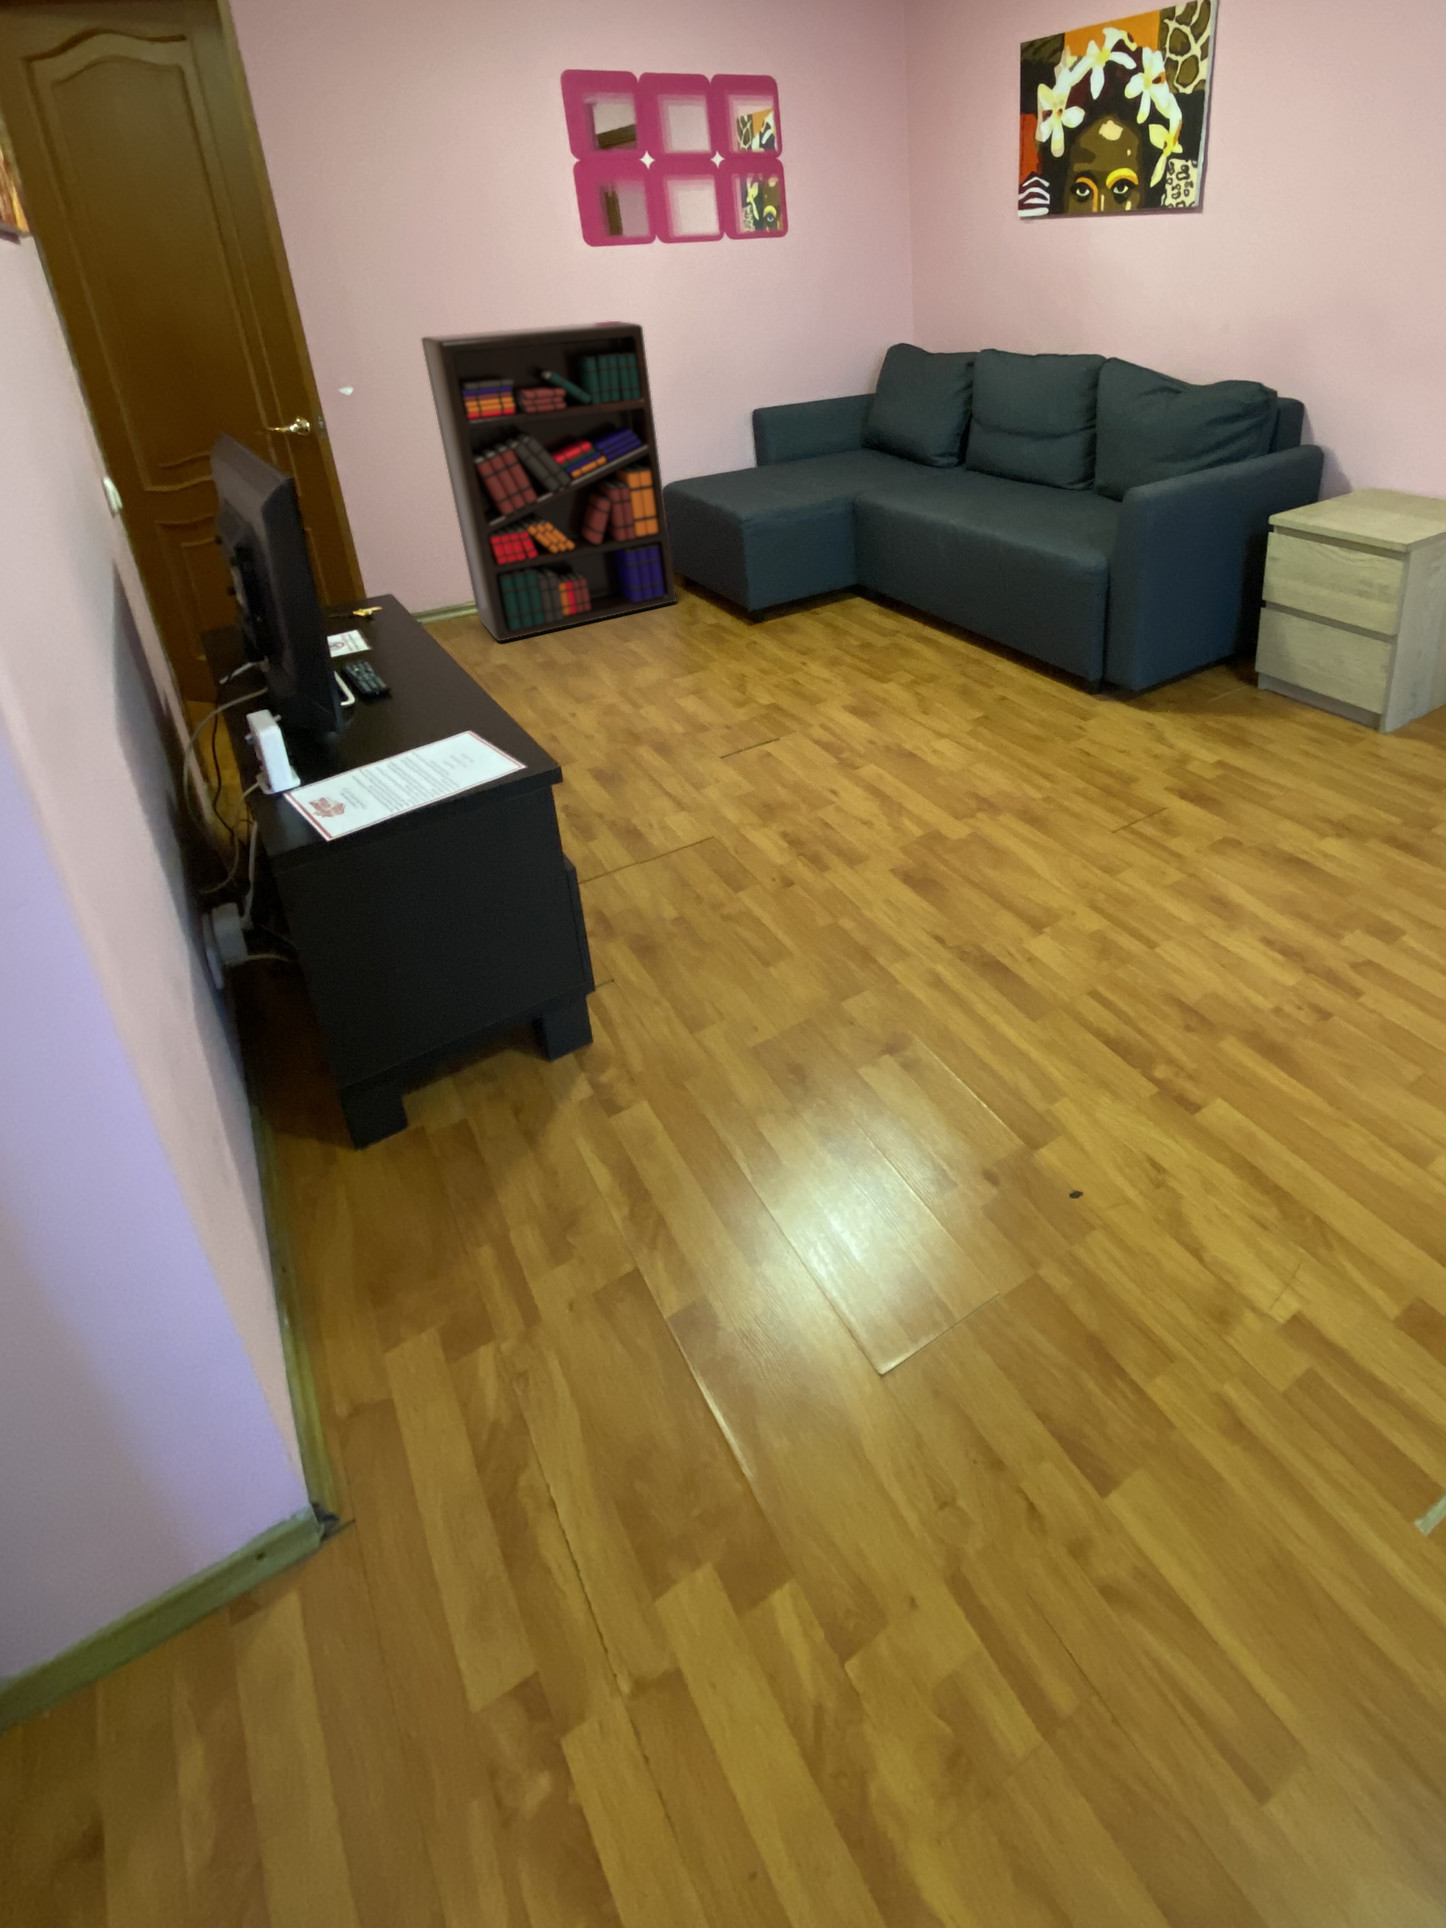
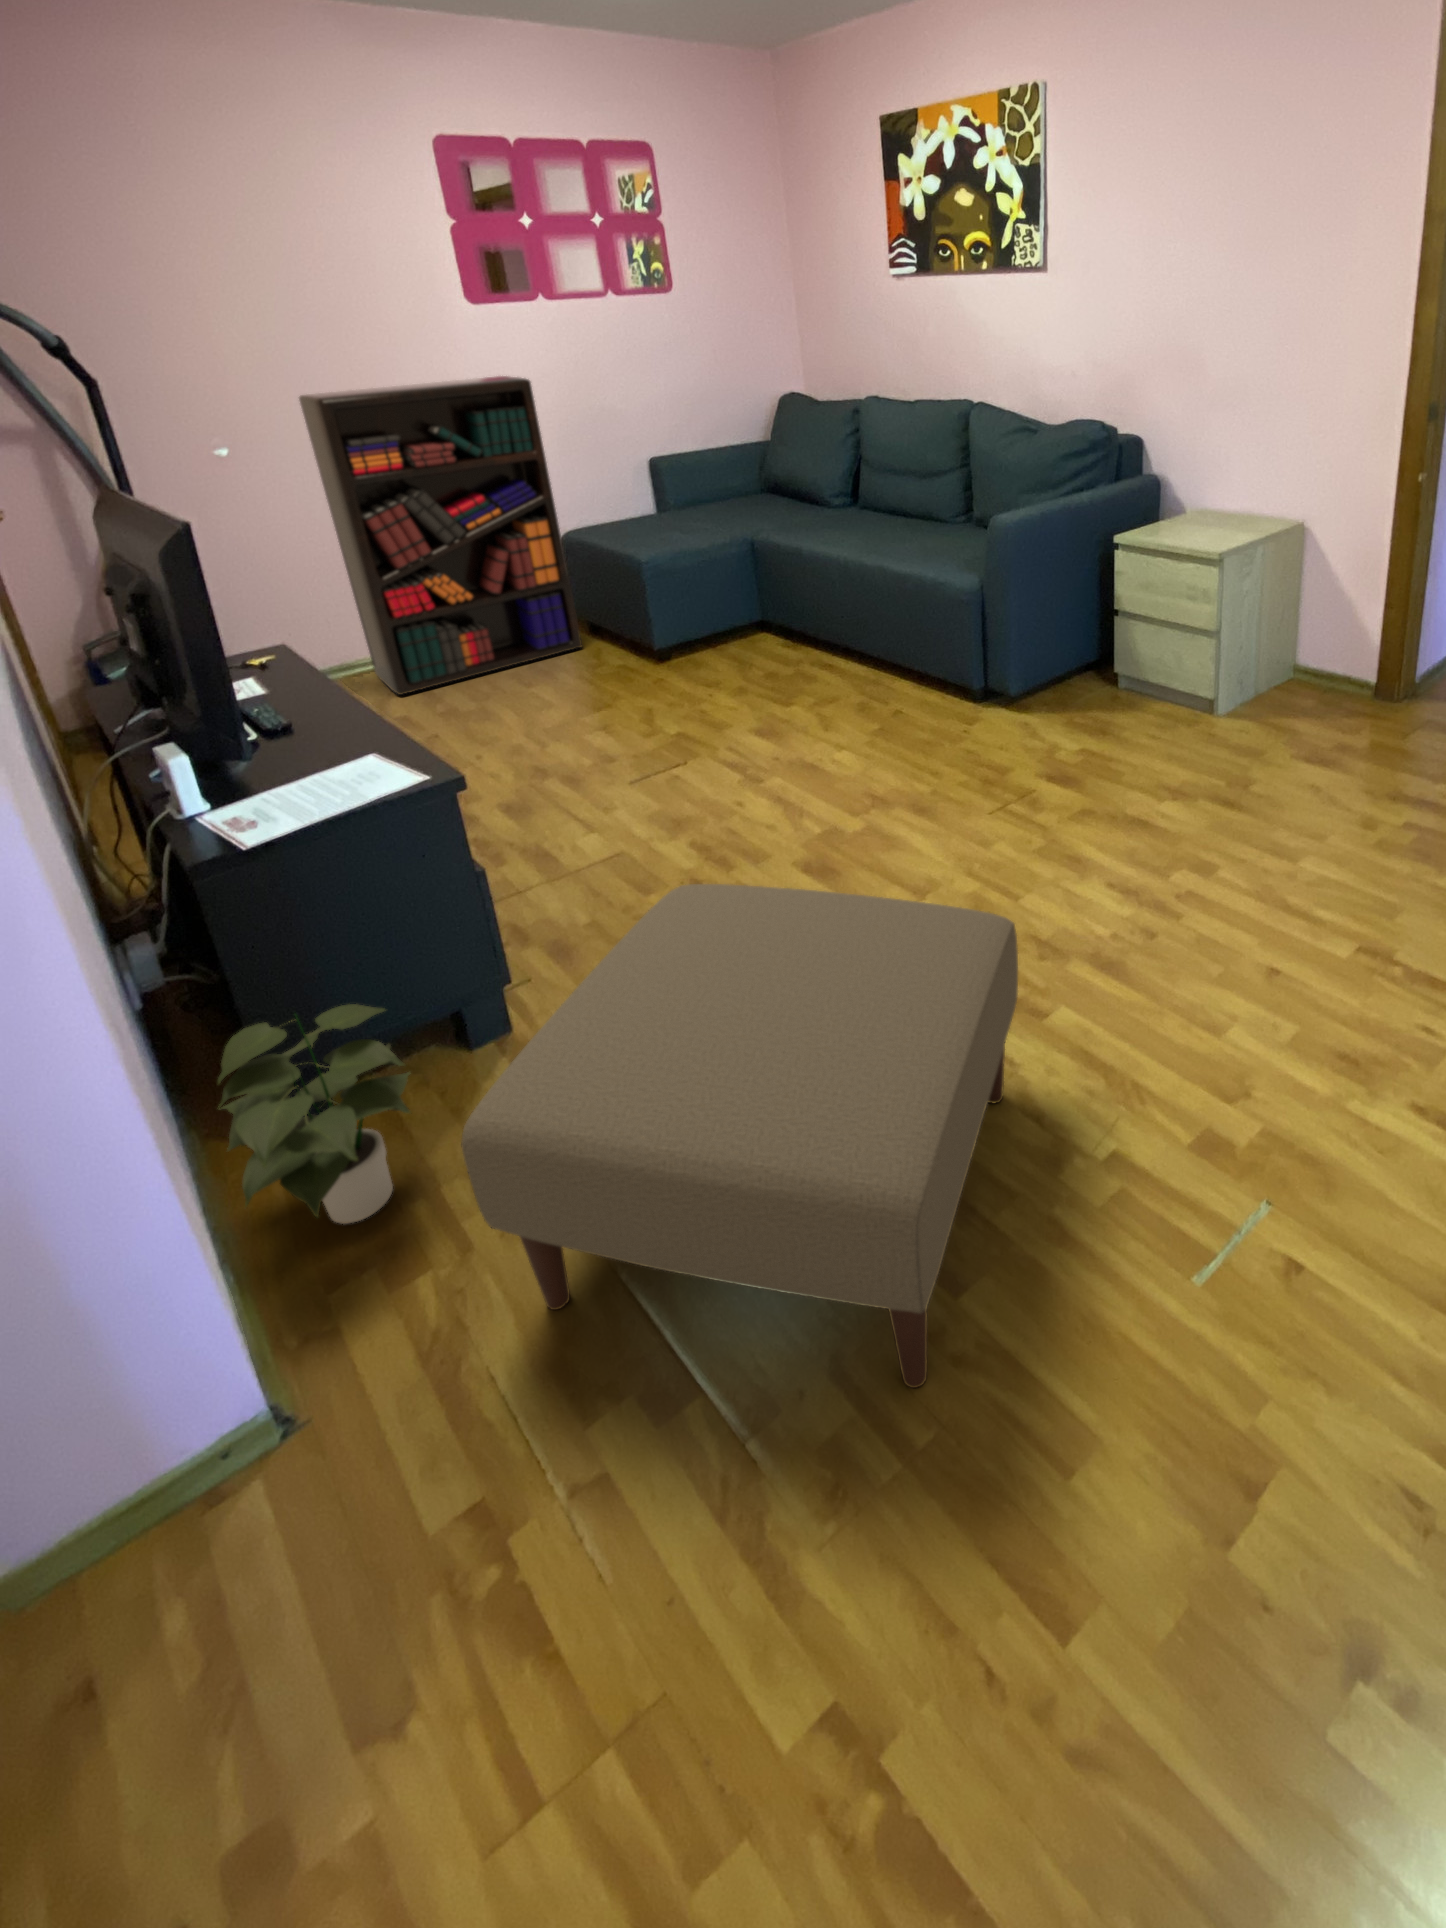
ottoman: none [532,915,1187,1631] -> present [461,884,1018,1388]
potted plant: none [281,1019,485,1273] -> present [218,1004,410,1224]

